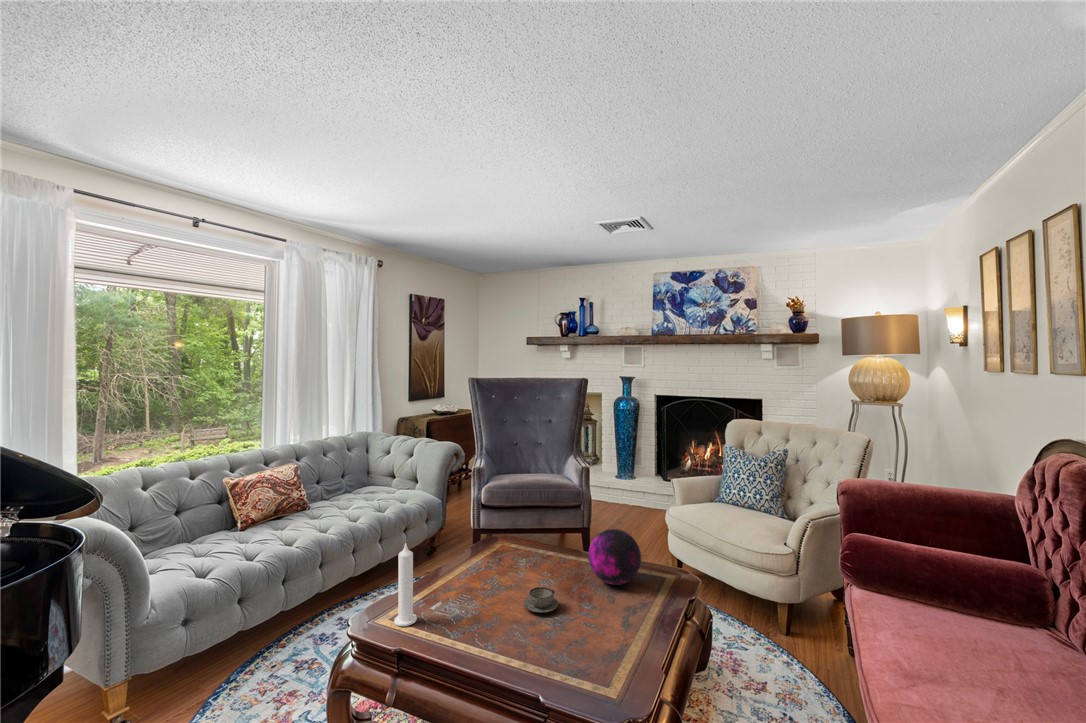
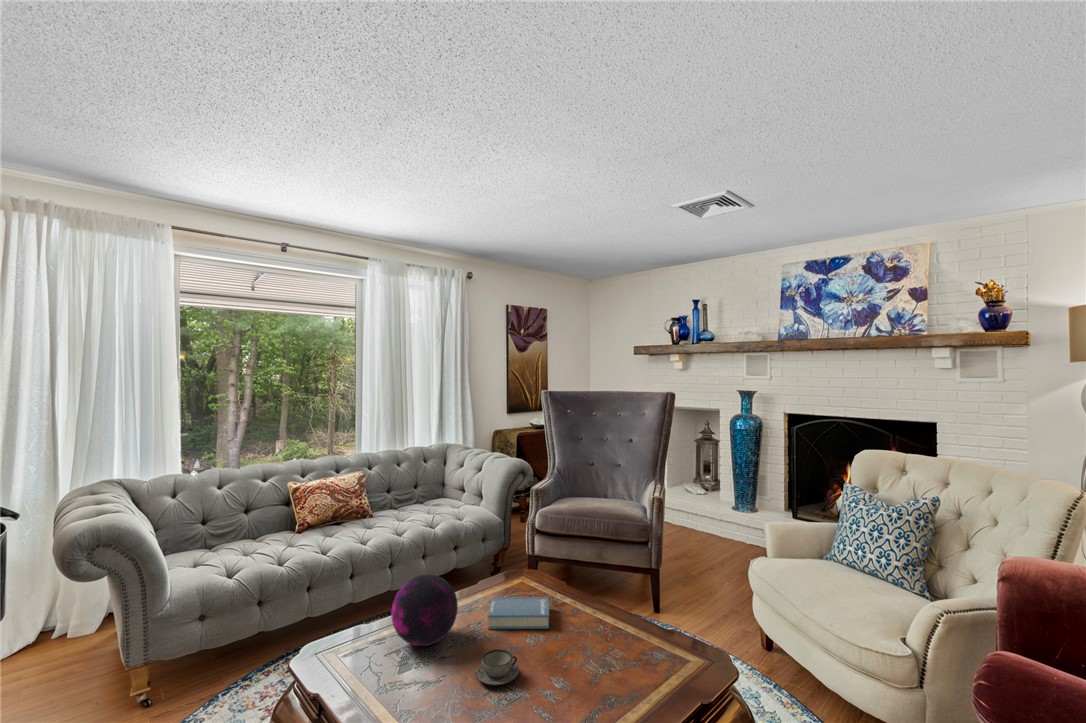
decorative orb: present [588,529,641,585] -> present [391,574,458,646]
candle: present [394,543,417,626] -> none [330,575,356,670]
hardback book: none [498,549,556,579] -> present [488,597,549,629]

